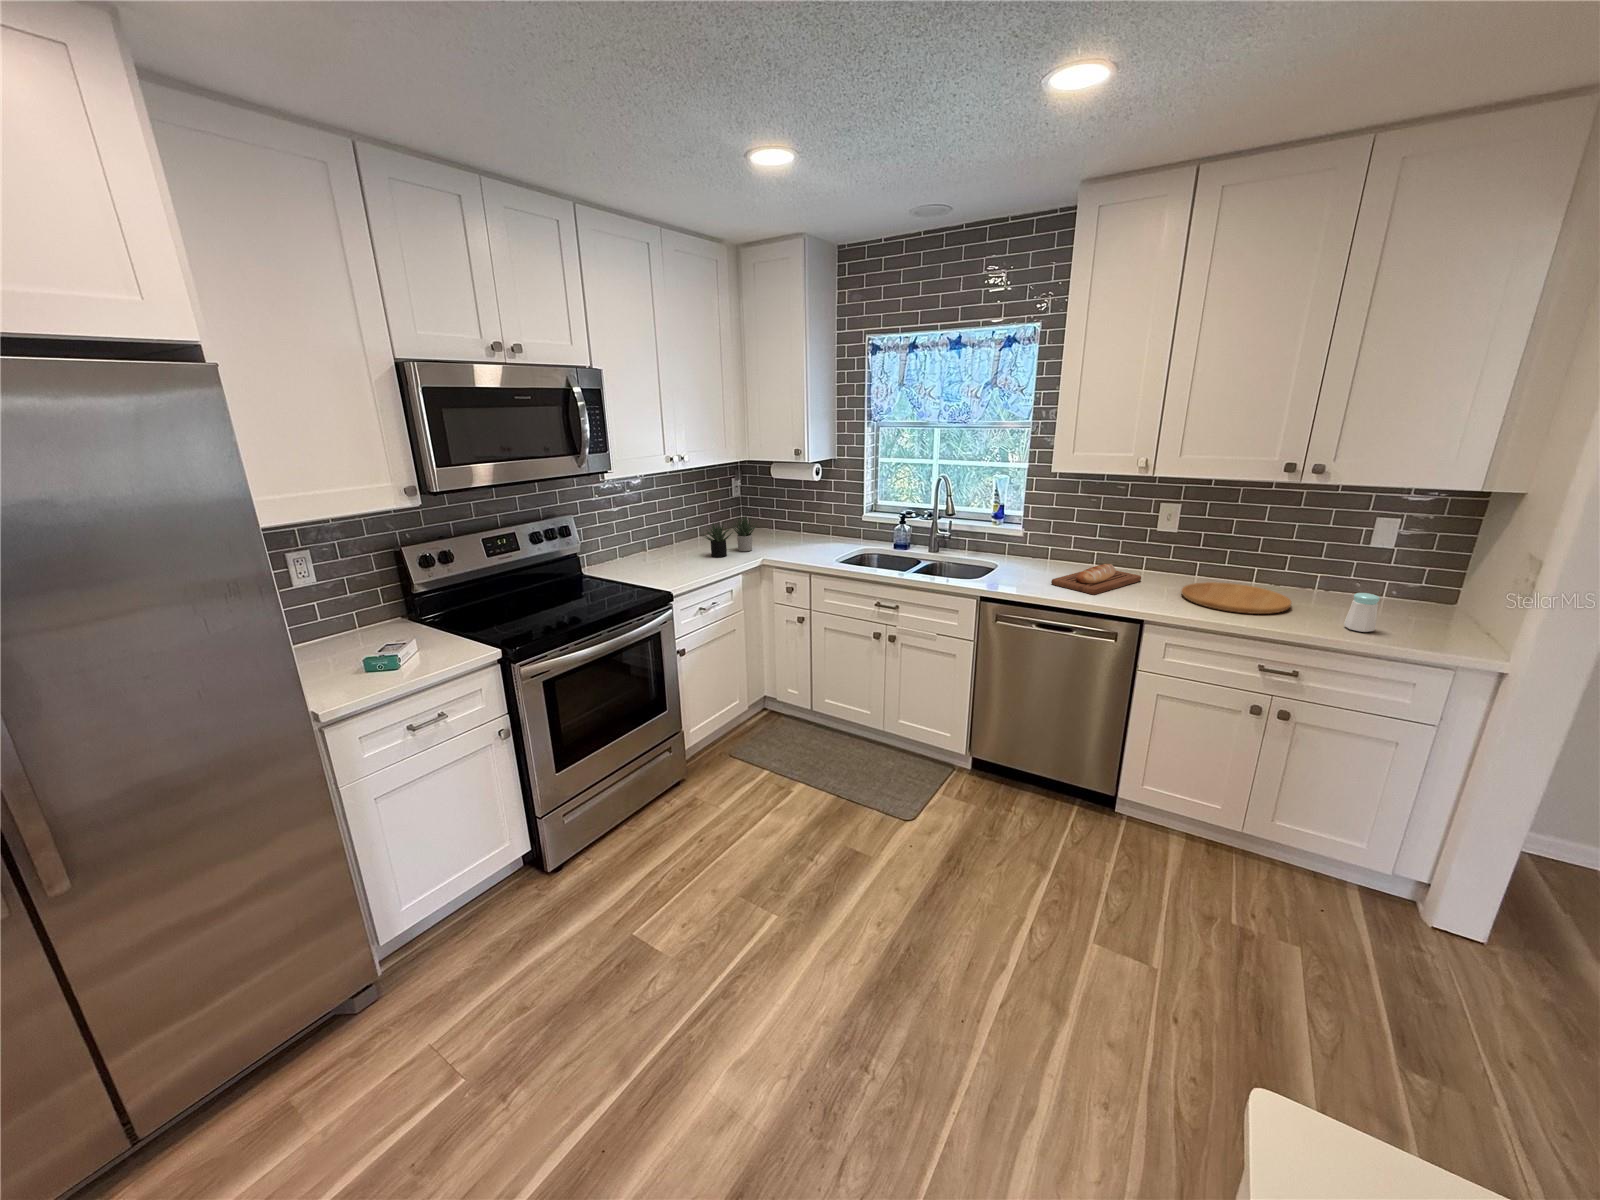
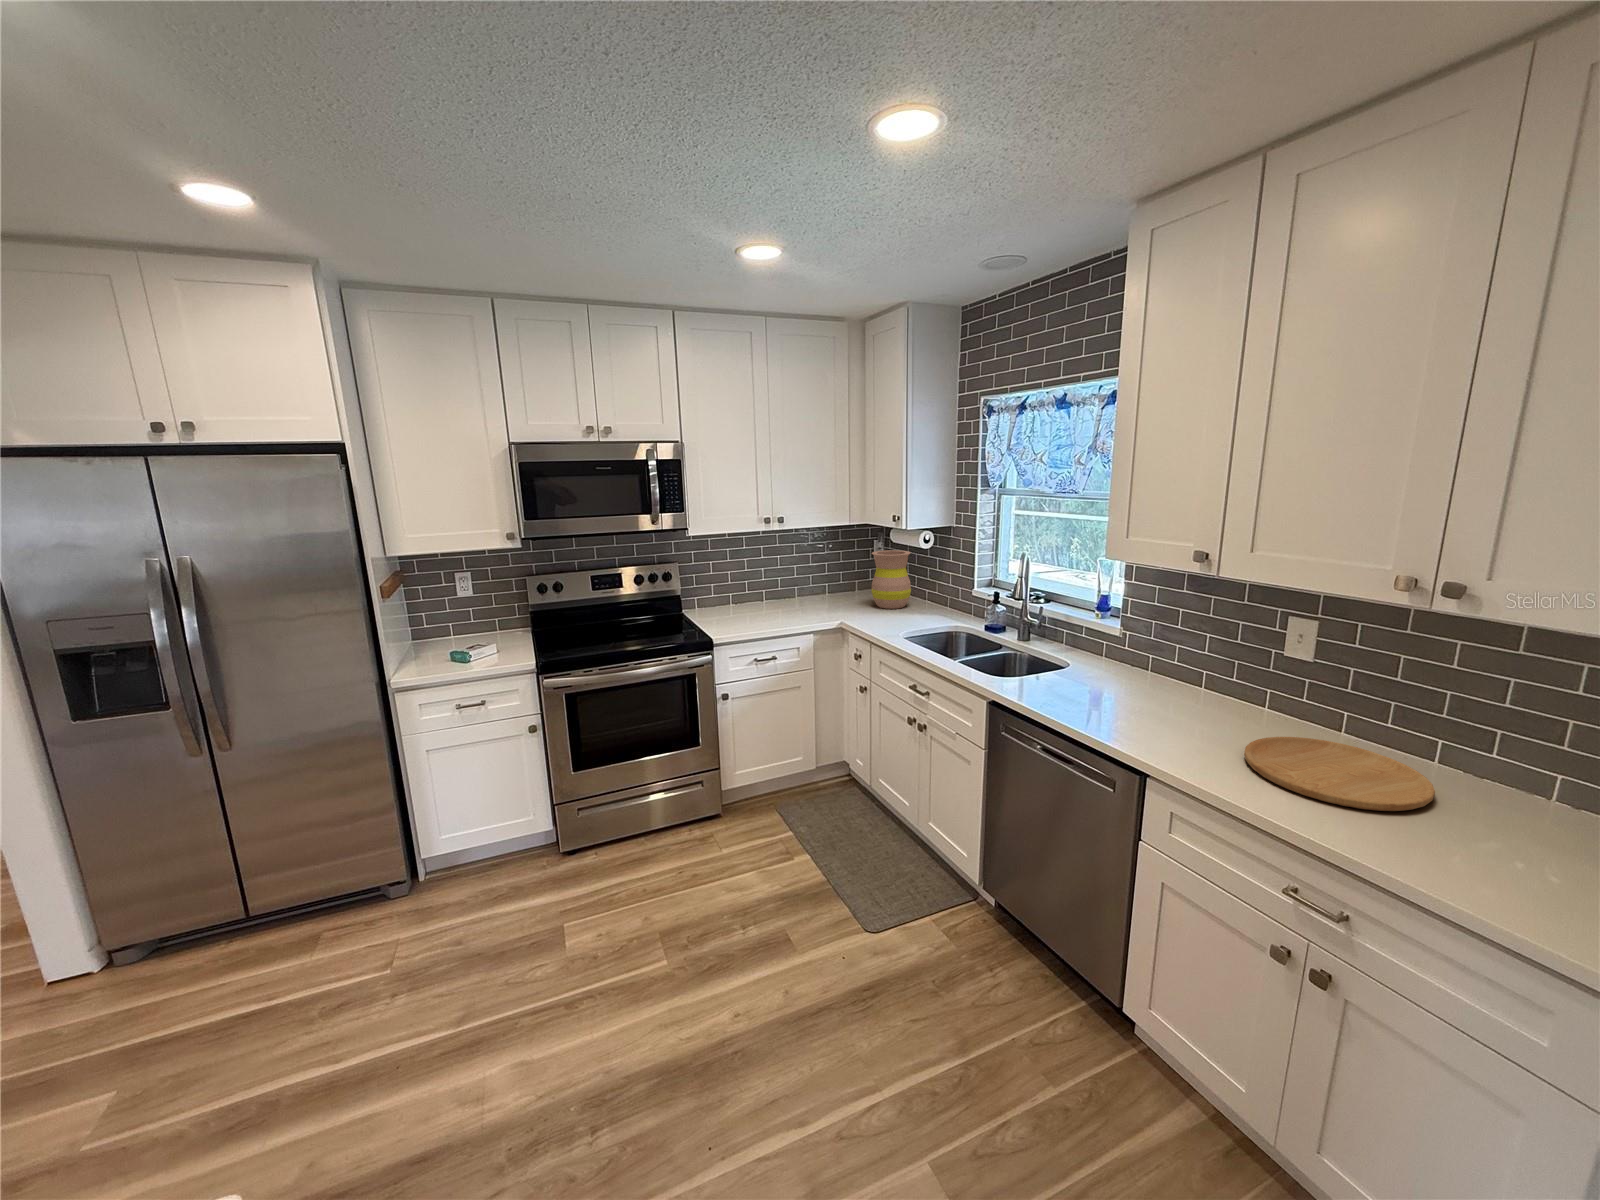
vase: none [758,485,798,543] -> present [871,550,911,609]
succulent plant: present [705,517,756,557] -> none [794,577,858,615]
bread loaf: present [1051,564,1141,595] -> none [1086,685,1230,721]
salt shaker: present [1344,593,1380,632] -> none [1470,810,1538,888]

